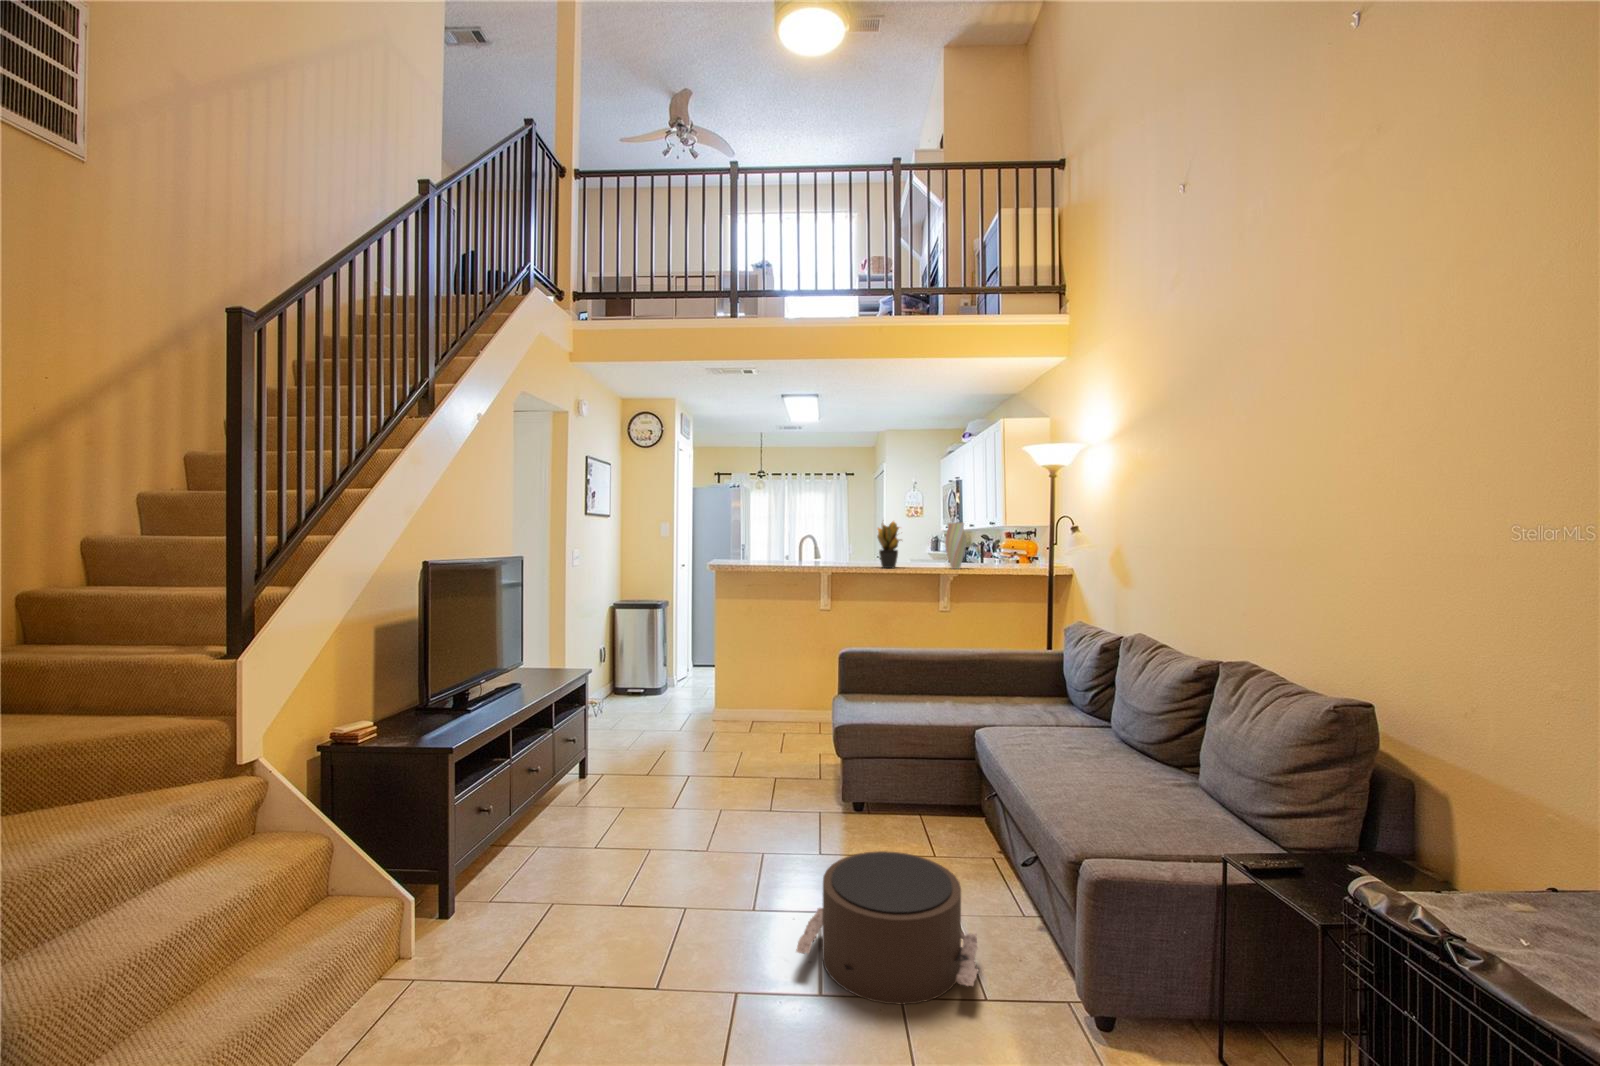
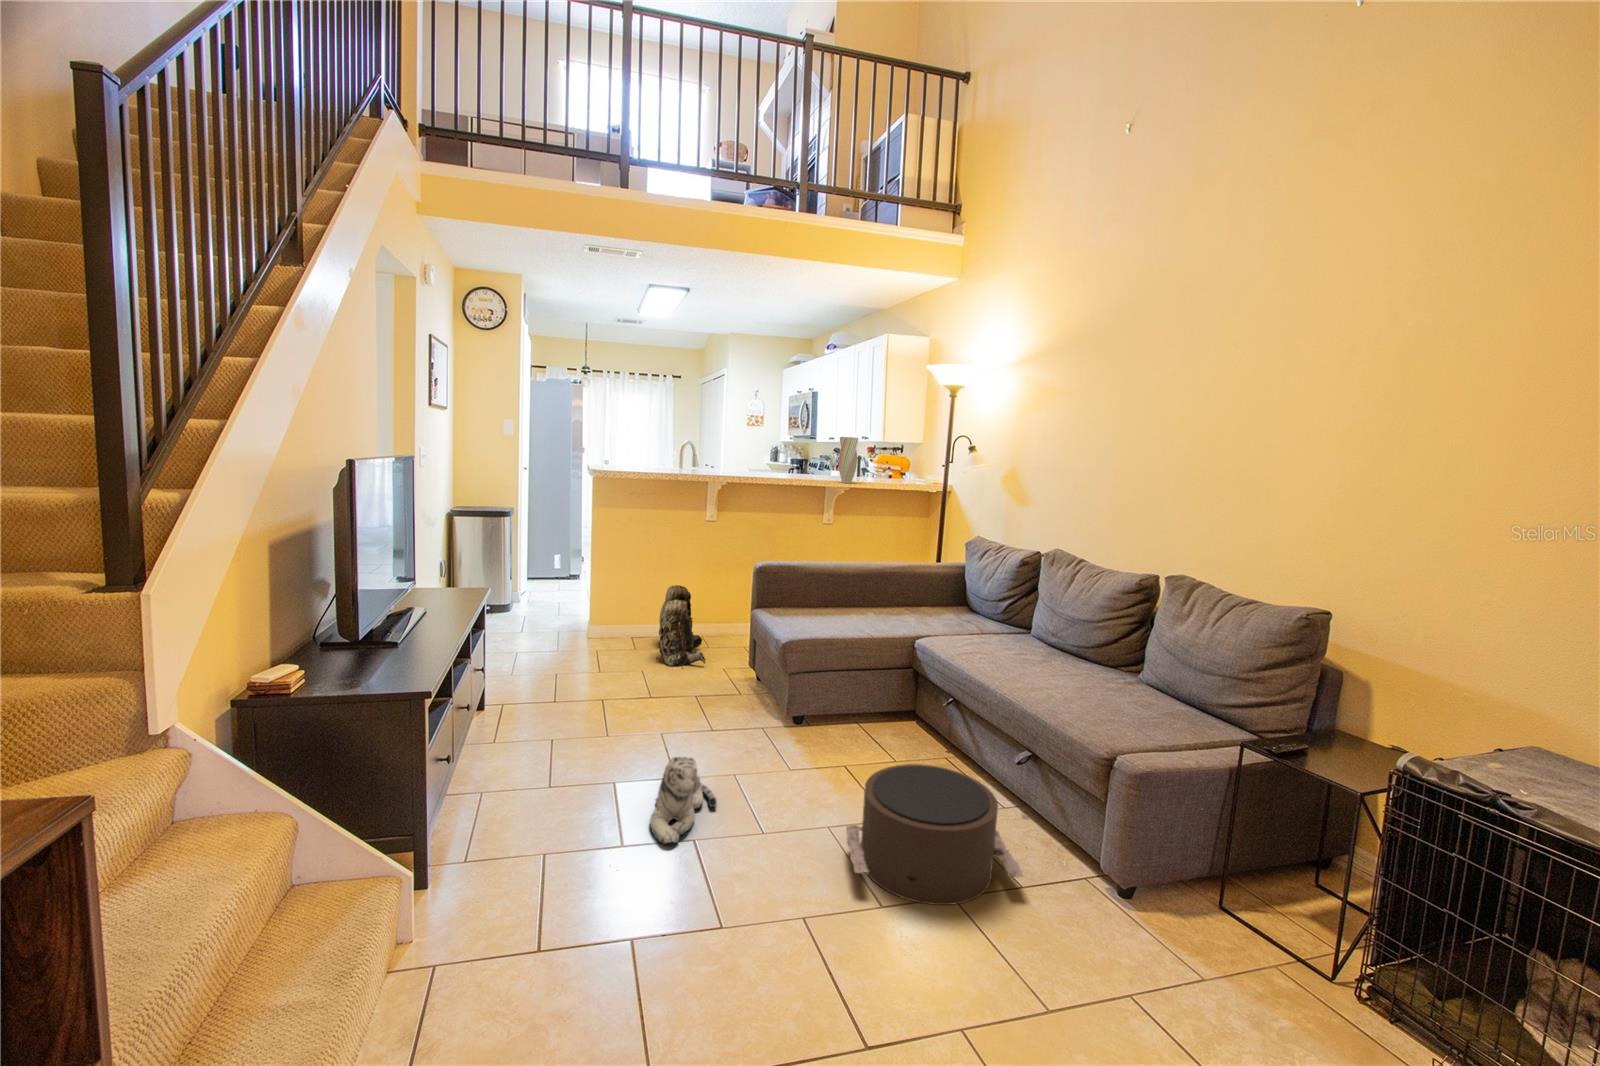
potted plant: present [877,522,901,568] -> none [766,426,801,481]
backpack: none [759,670,809,748] -> present [656,585,705,666]
plush toy: none [651,821,727,903] -> present [650,757,717,844]

